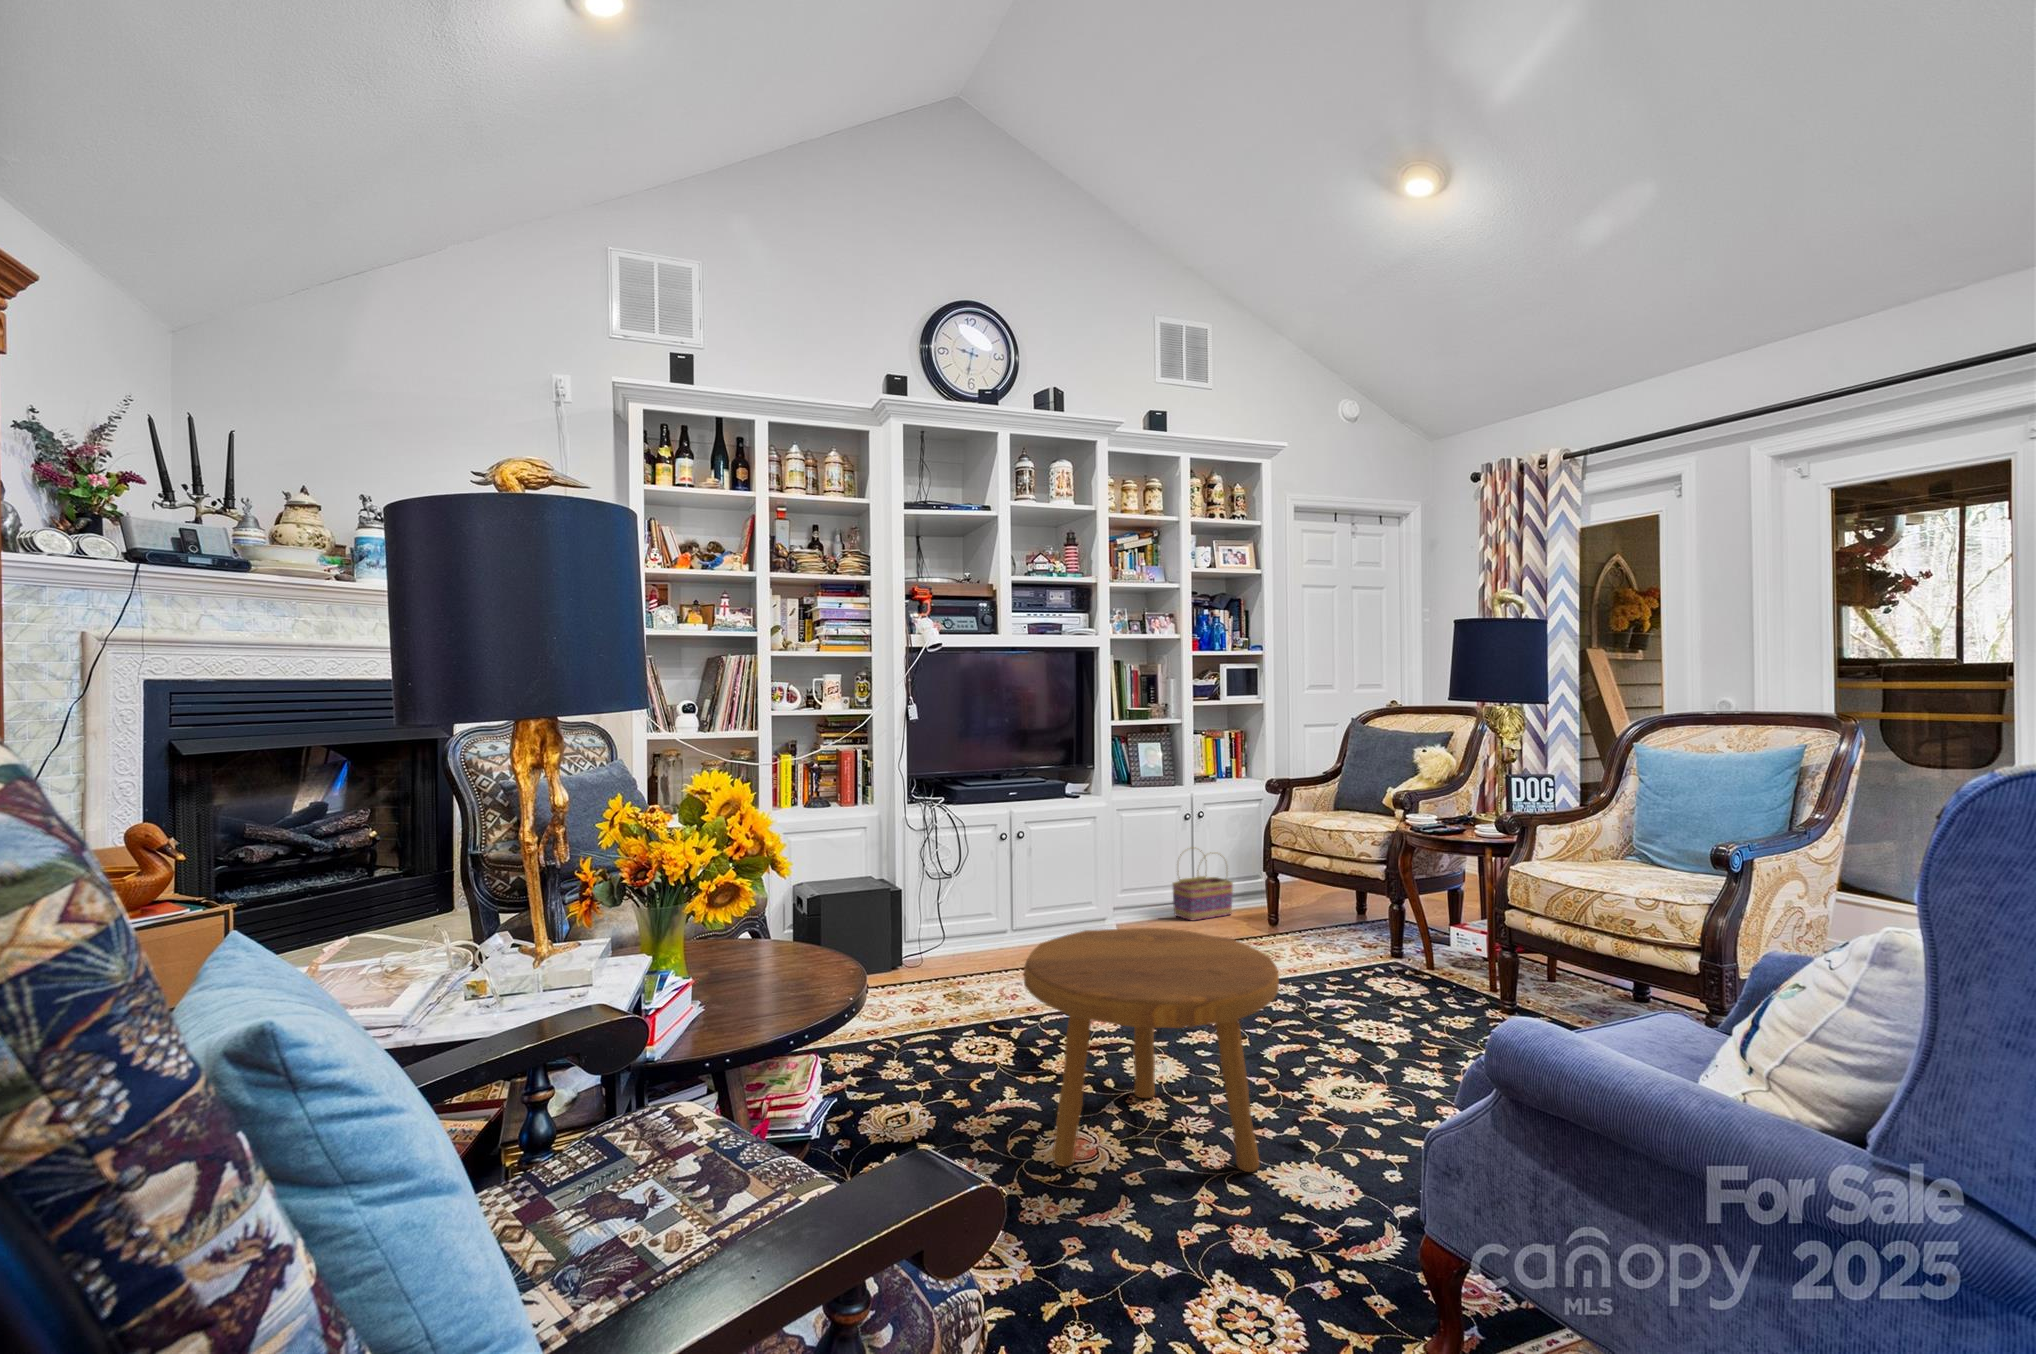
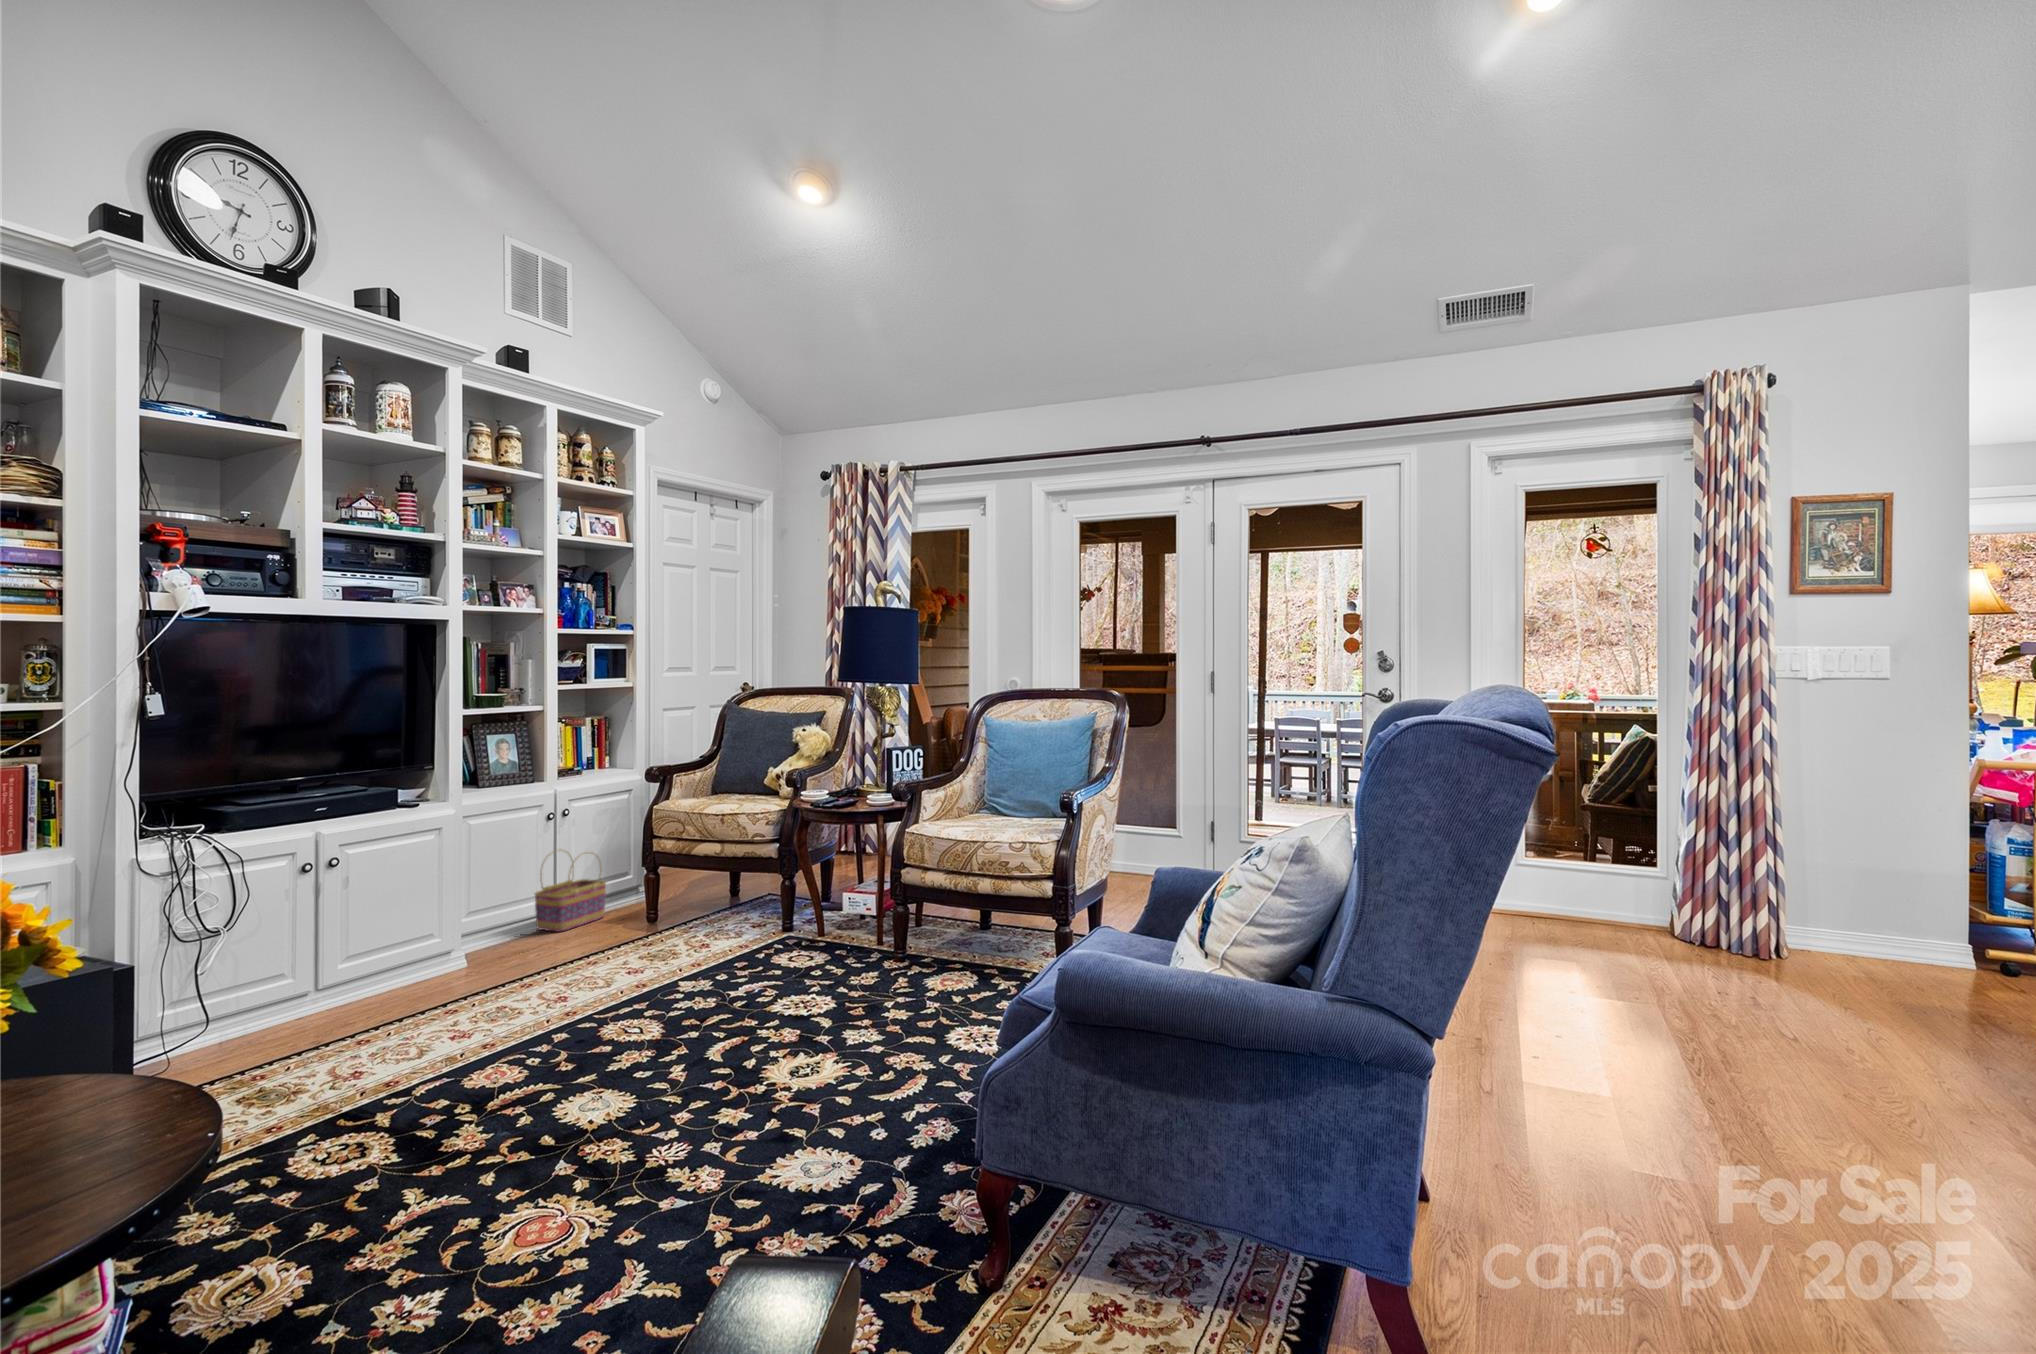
footstool: present [1024,928,1279,1172] -> none [463,939,778,1260]

